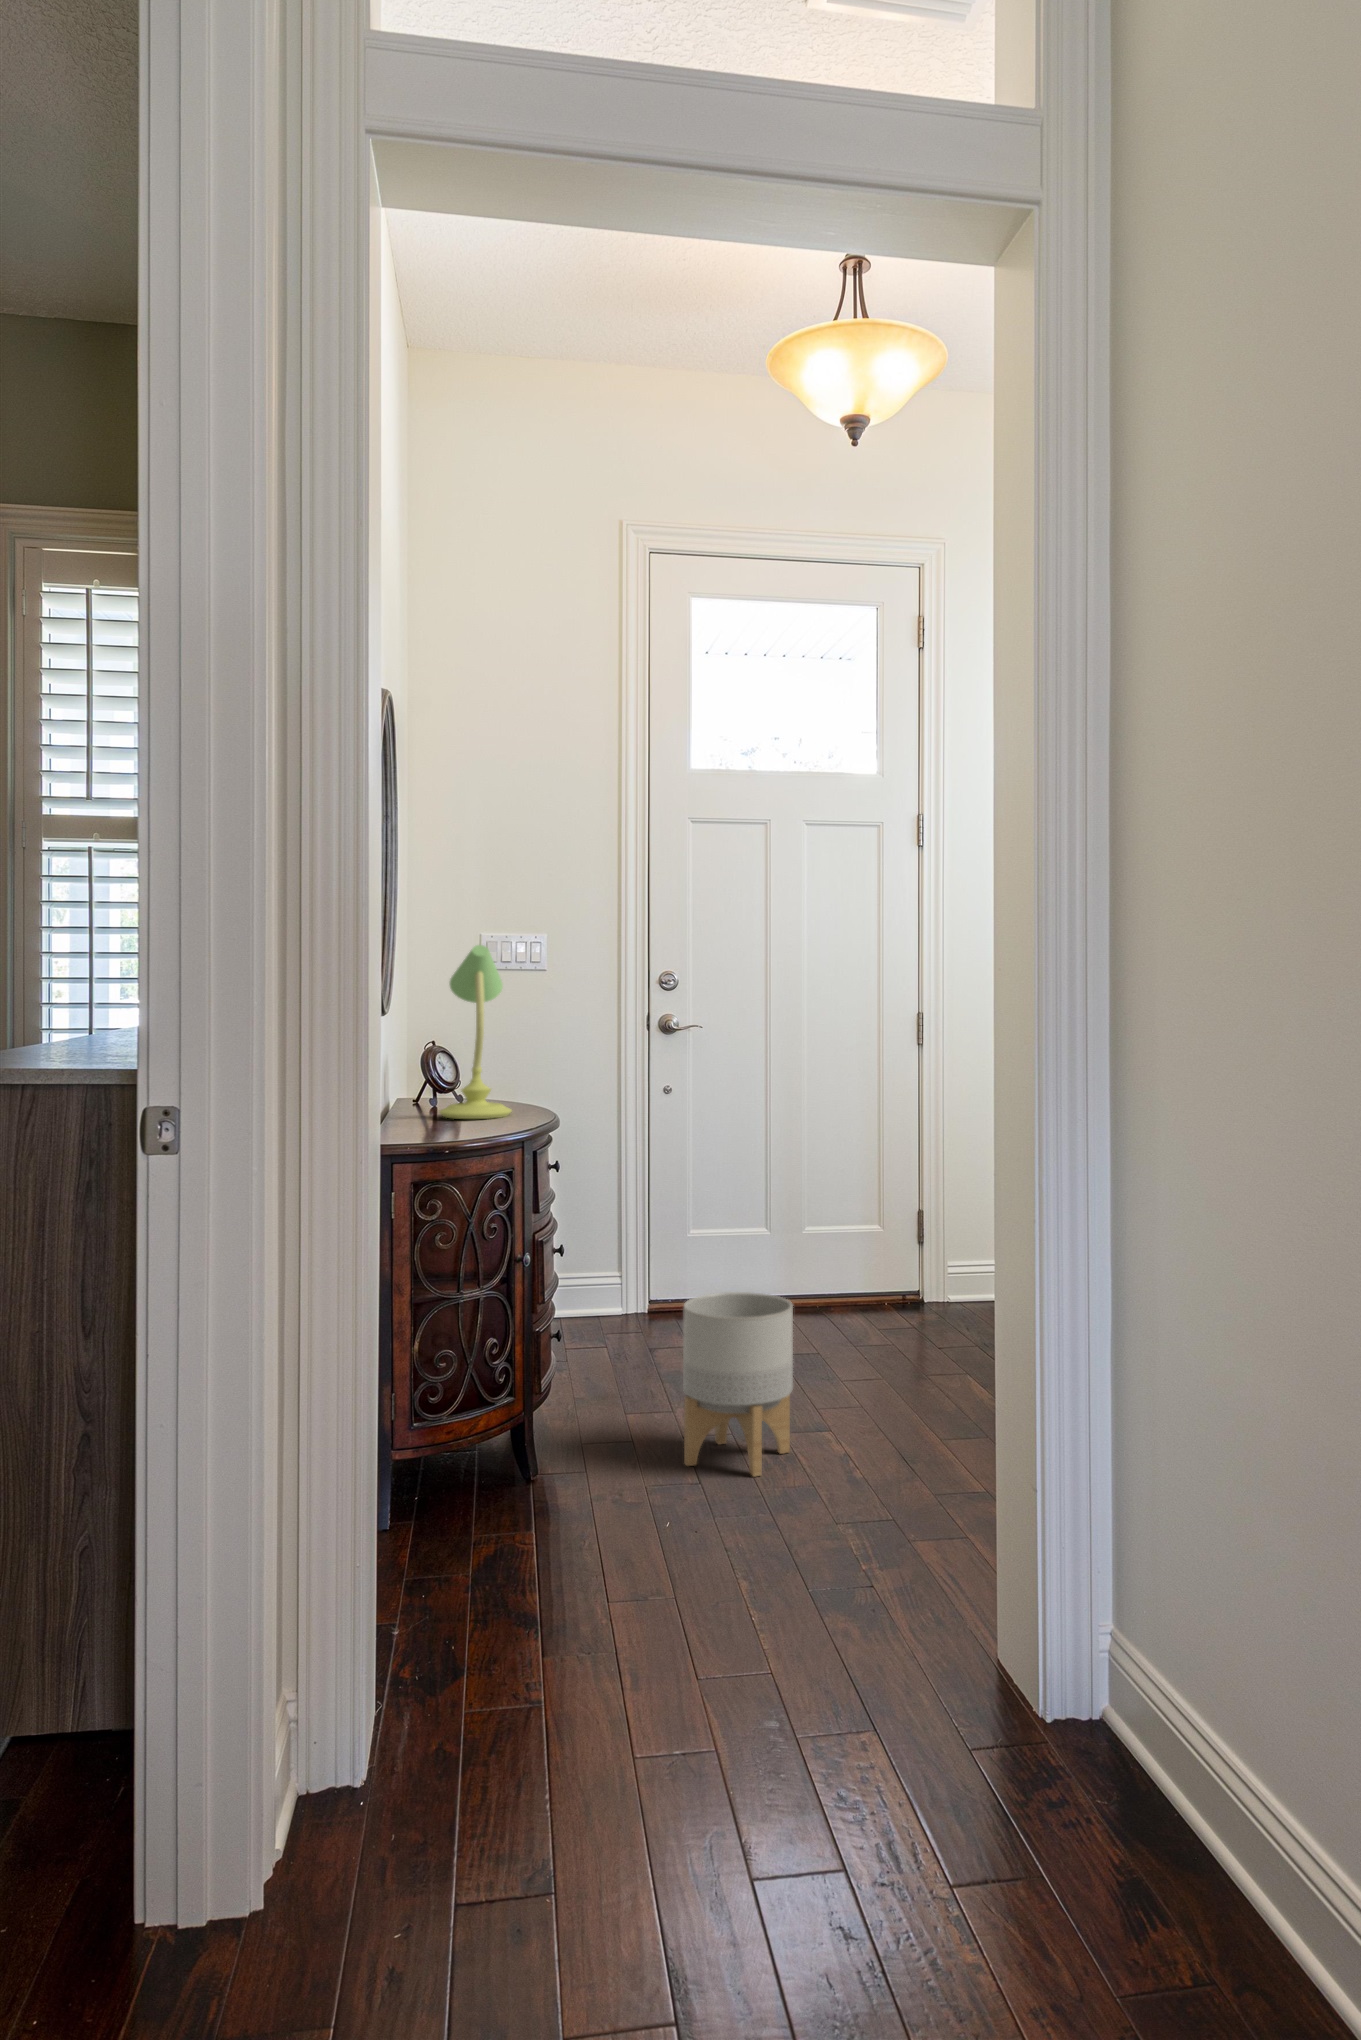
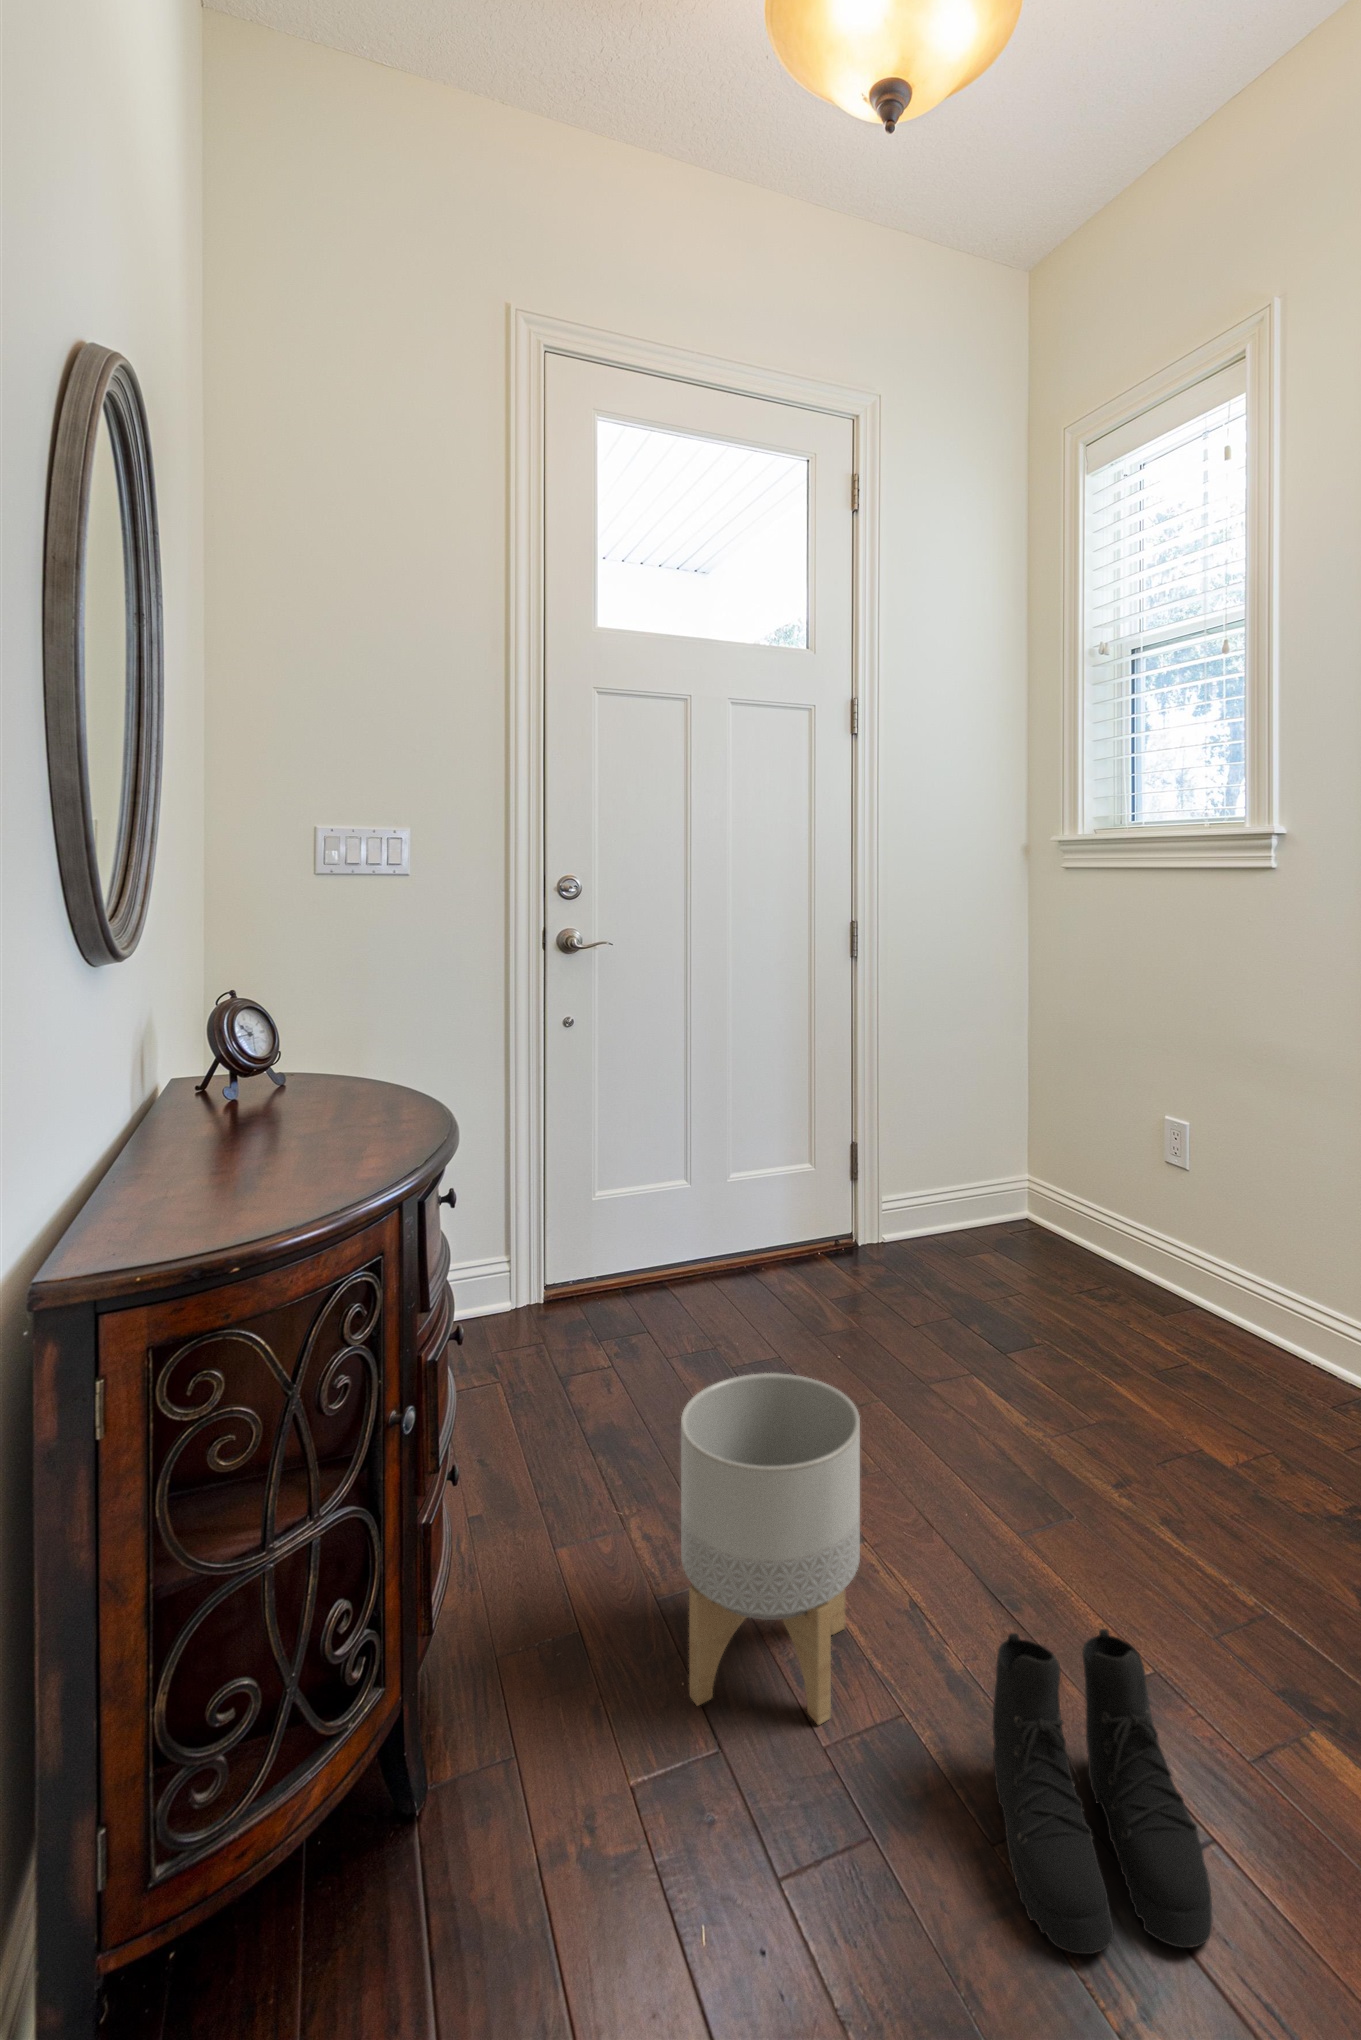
table lamp: present [440,945,512,1119] -> none [232,826,371,1143]
boots: none [828,1416,929,1537] -> present [992,1629,1212,1954]

